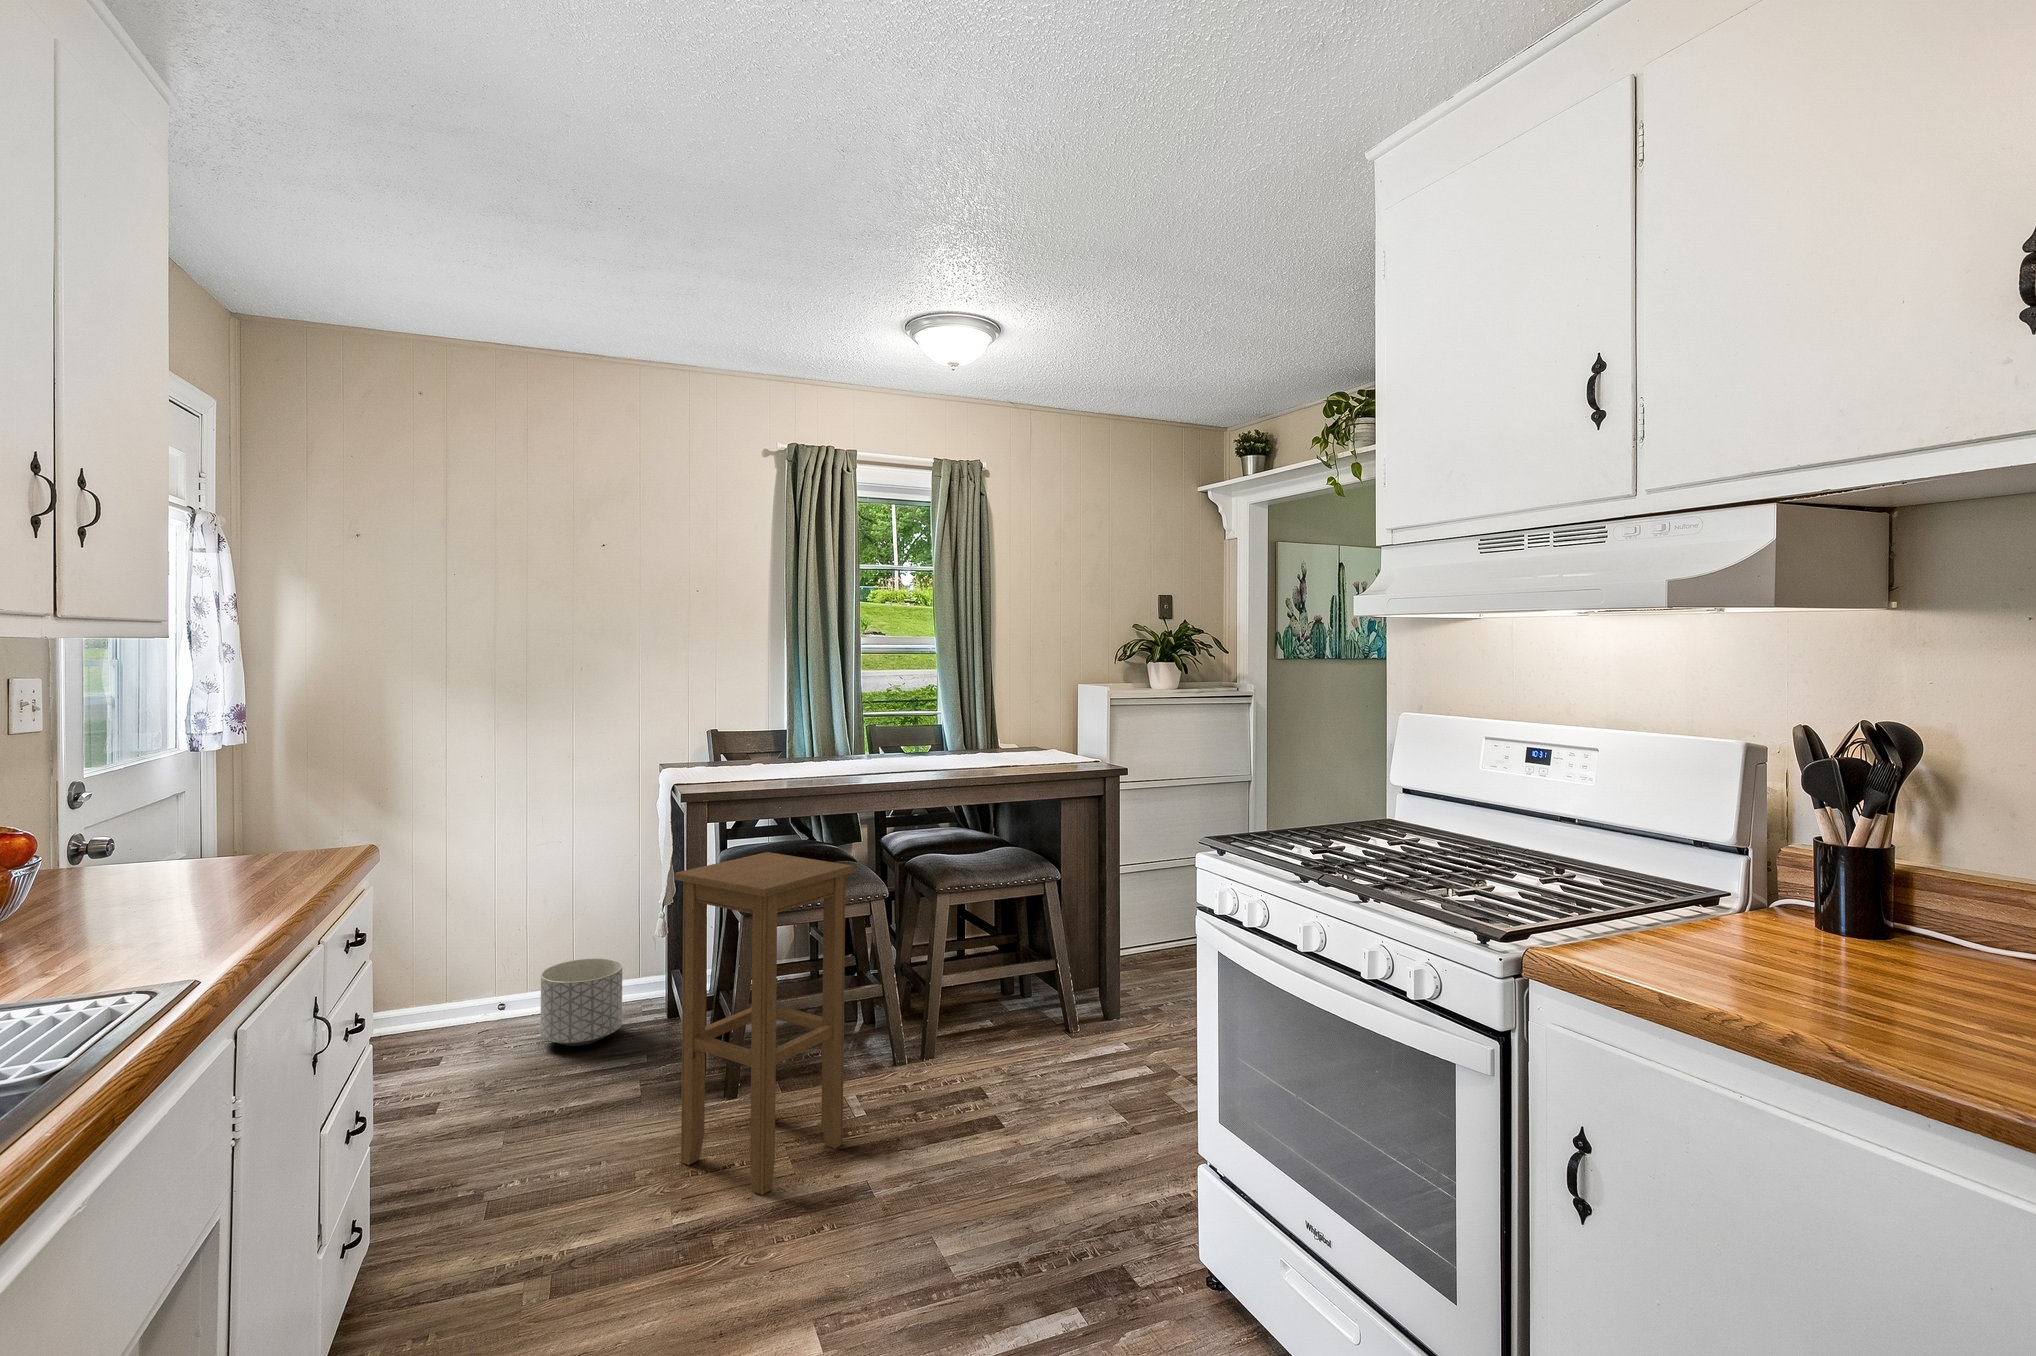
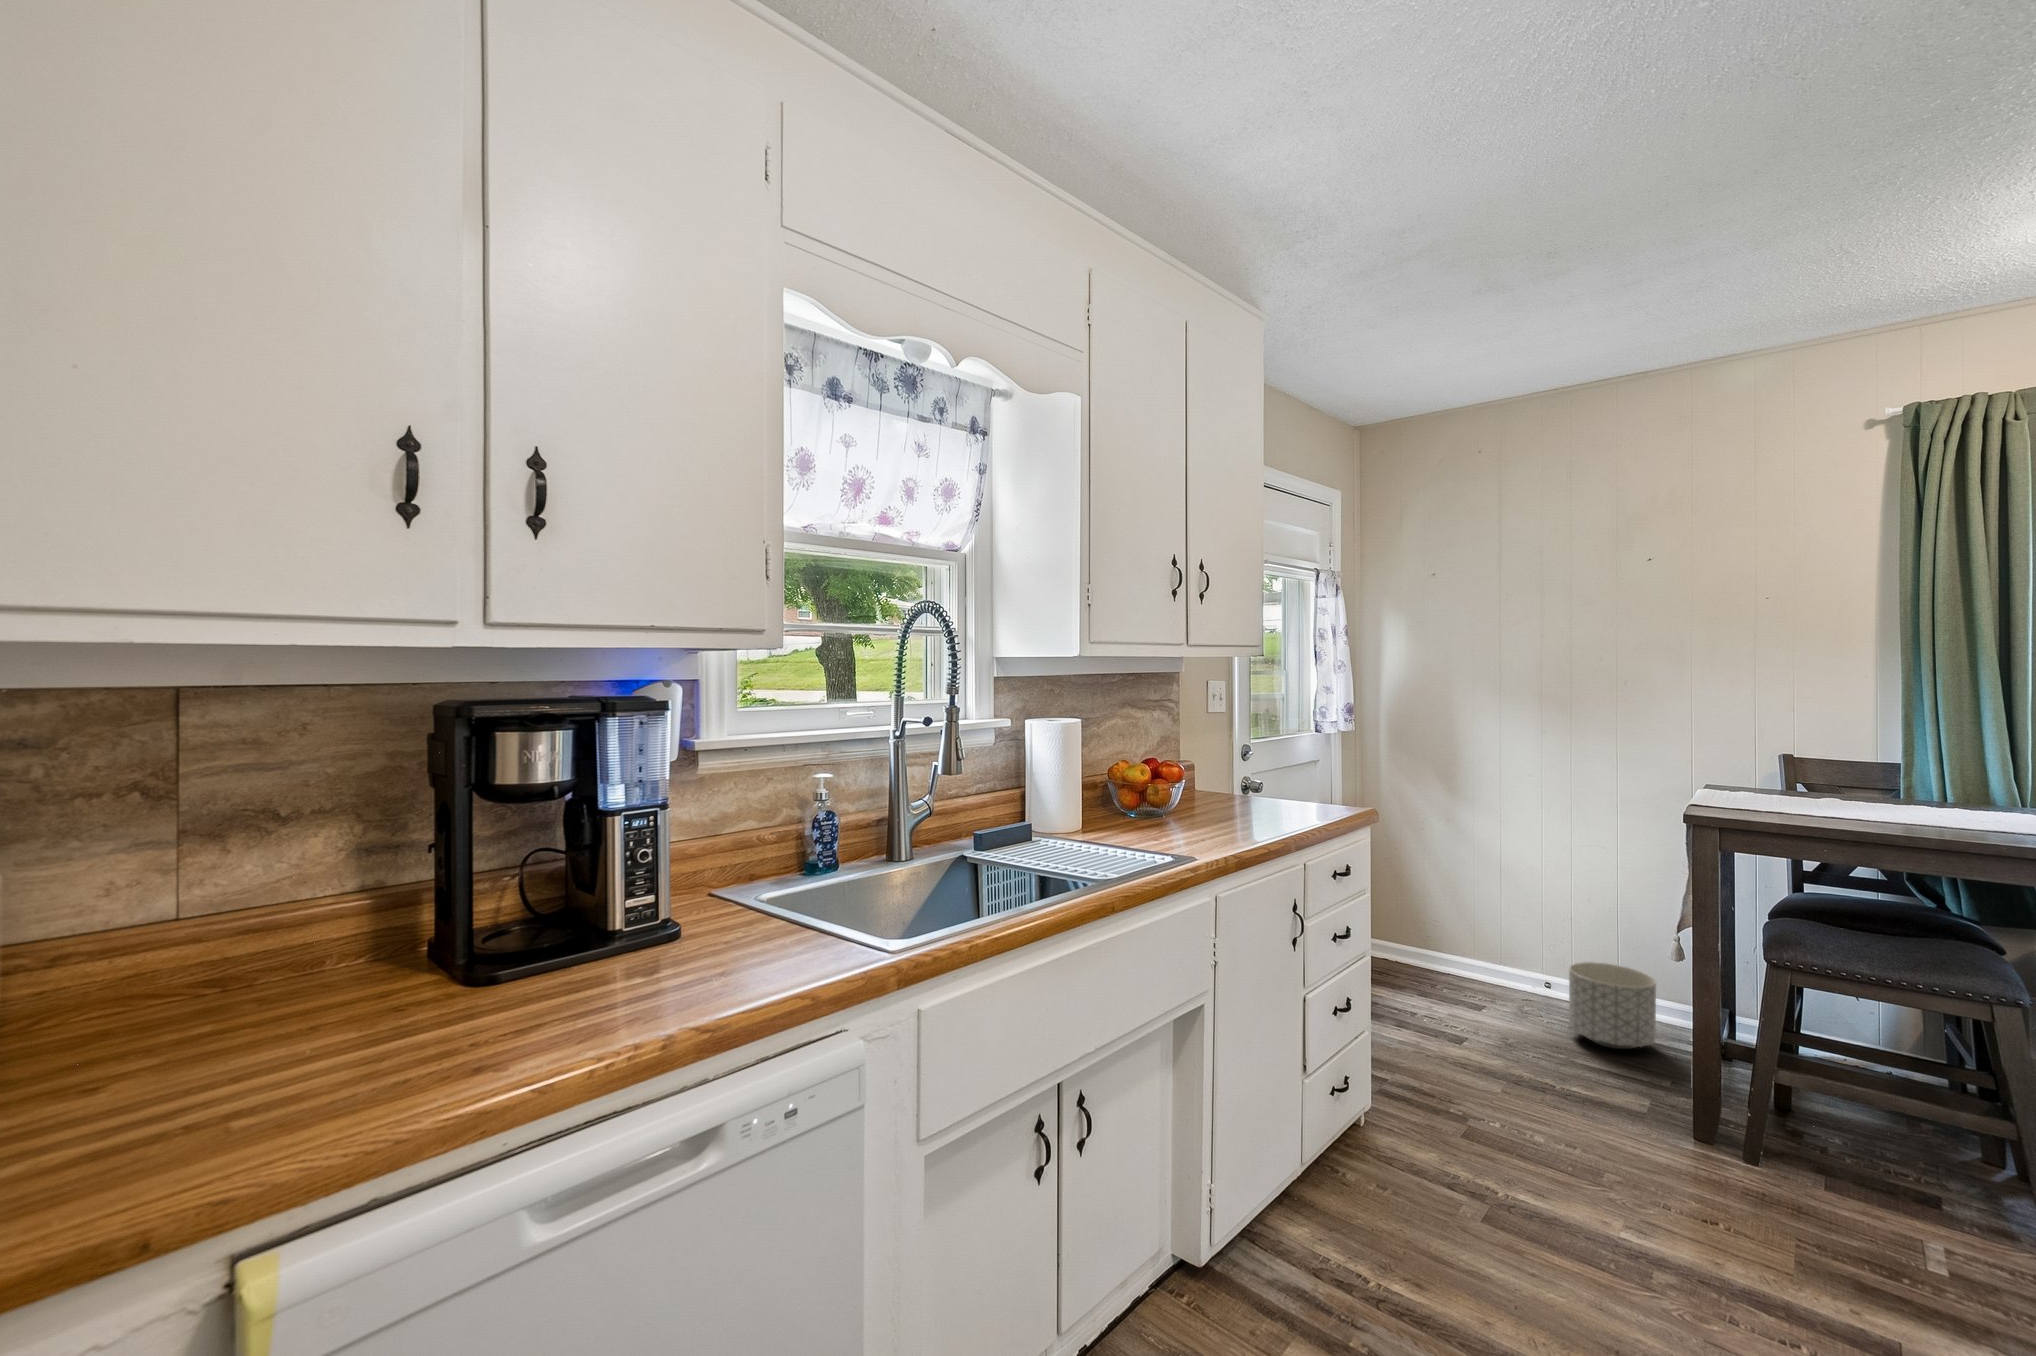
stool: present [675,852,854,1195] -> none [1650,887,1901,1276]

